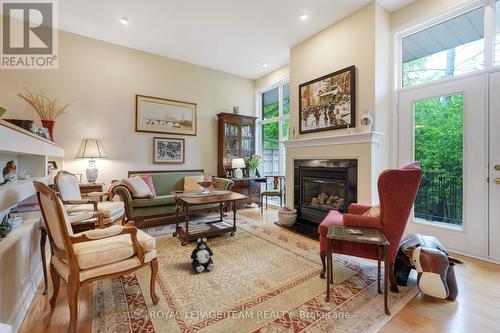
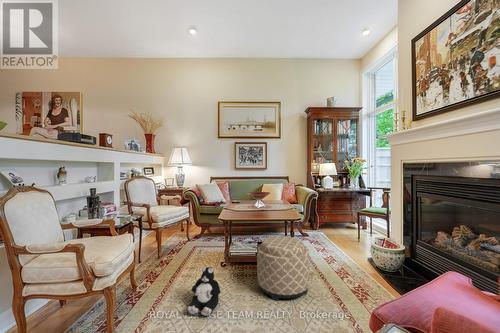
ottoman: none [224,211,259,252] -> present [257,236,310,301]

